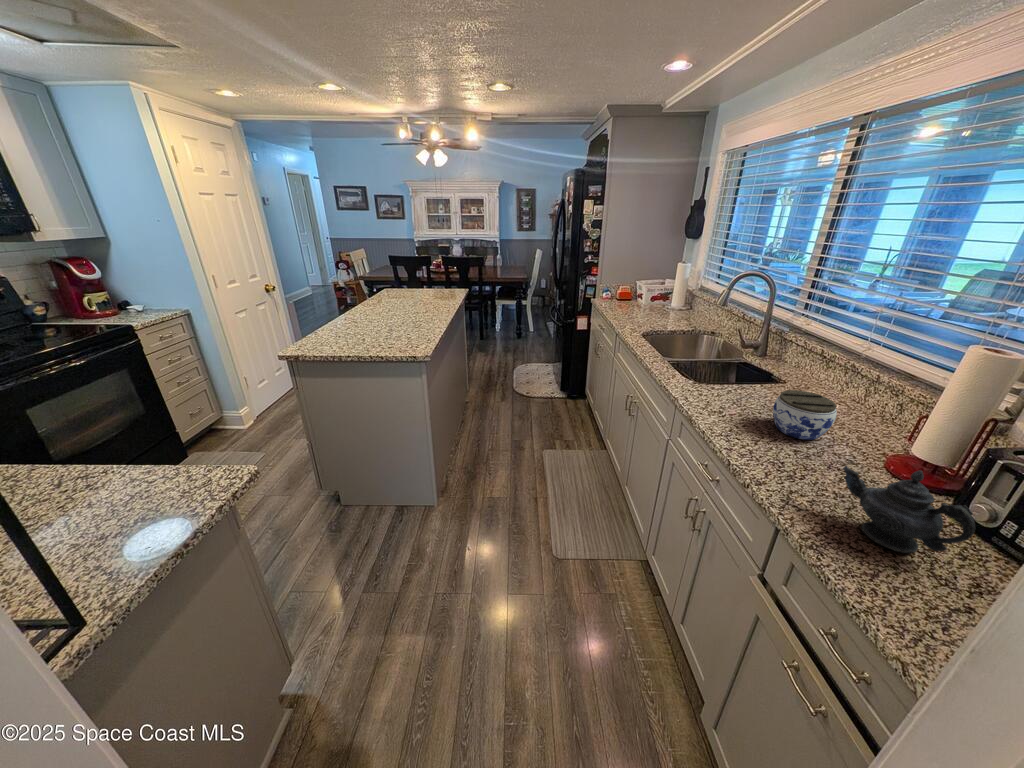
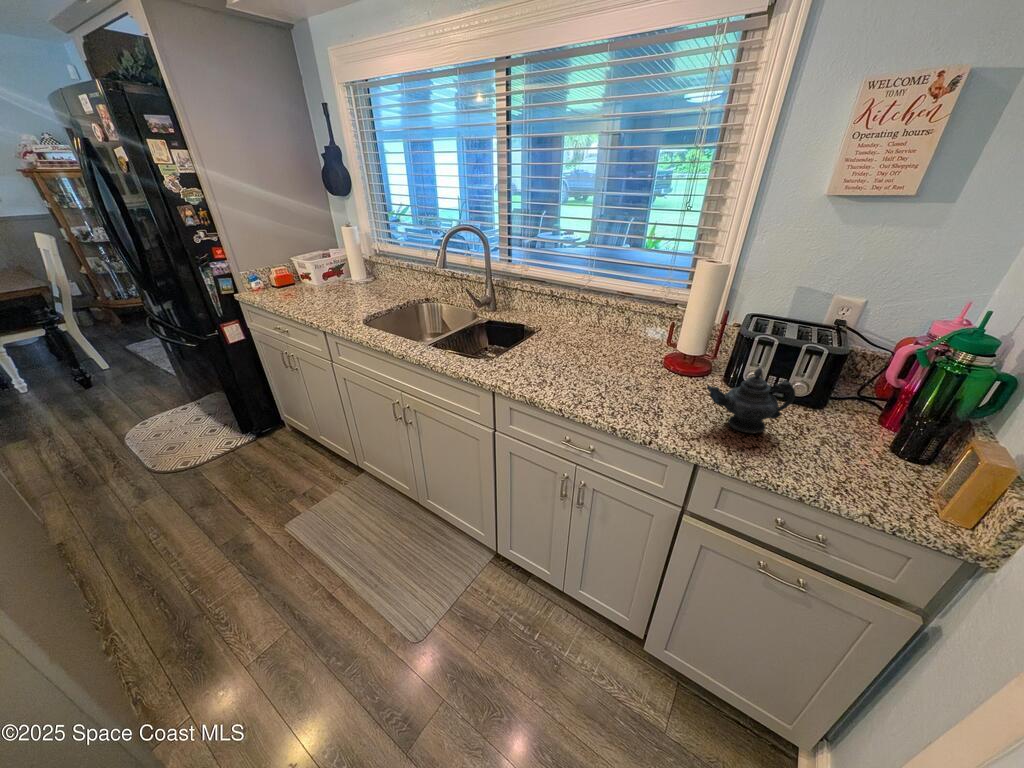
jar: present [773,390,837,440] -> none [584,332,633,377]

